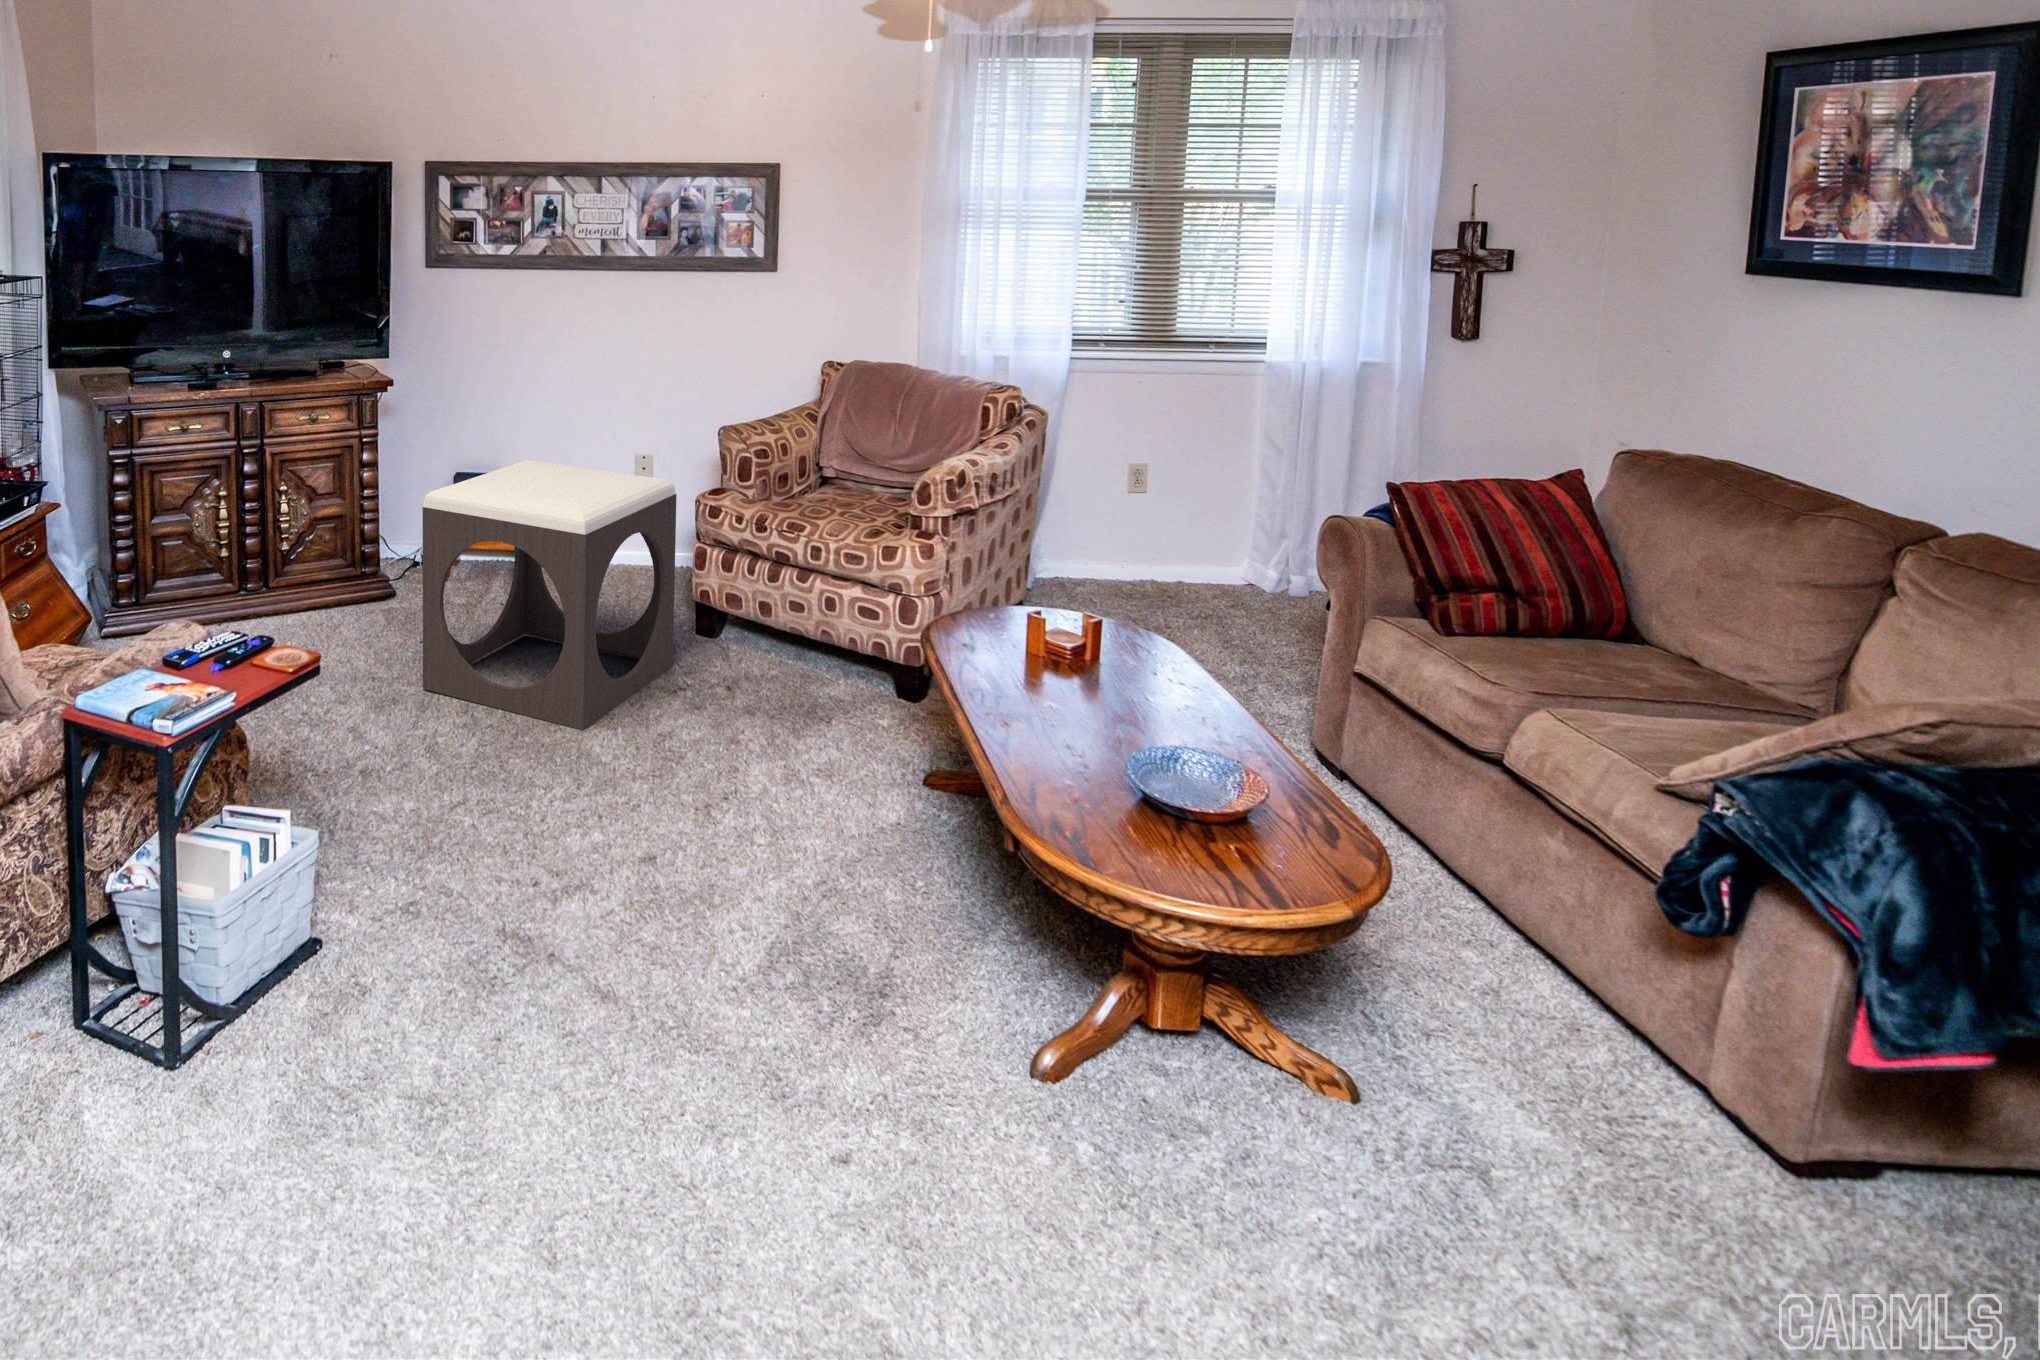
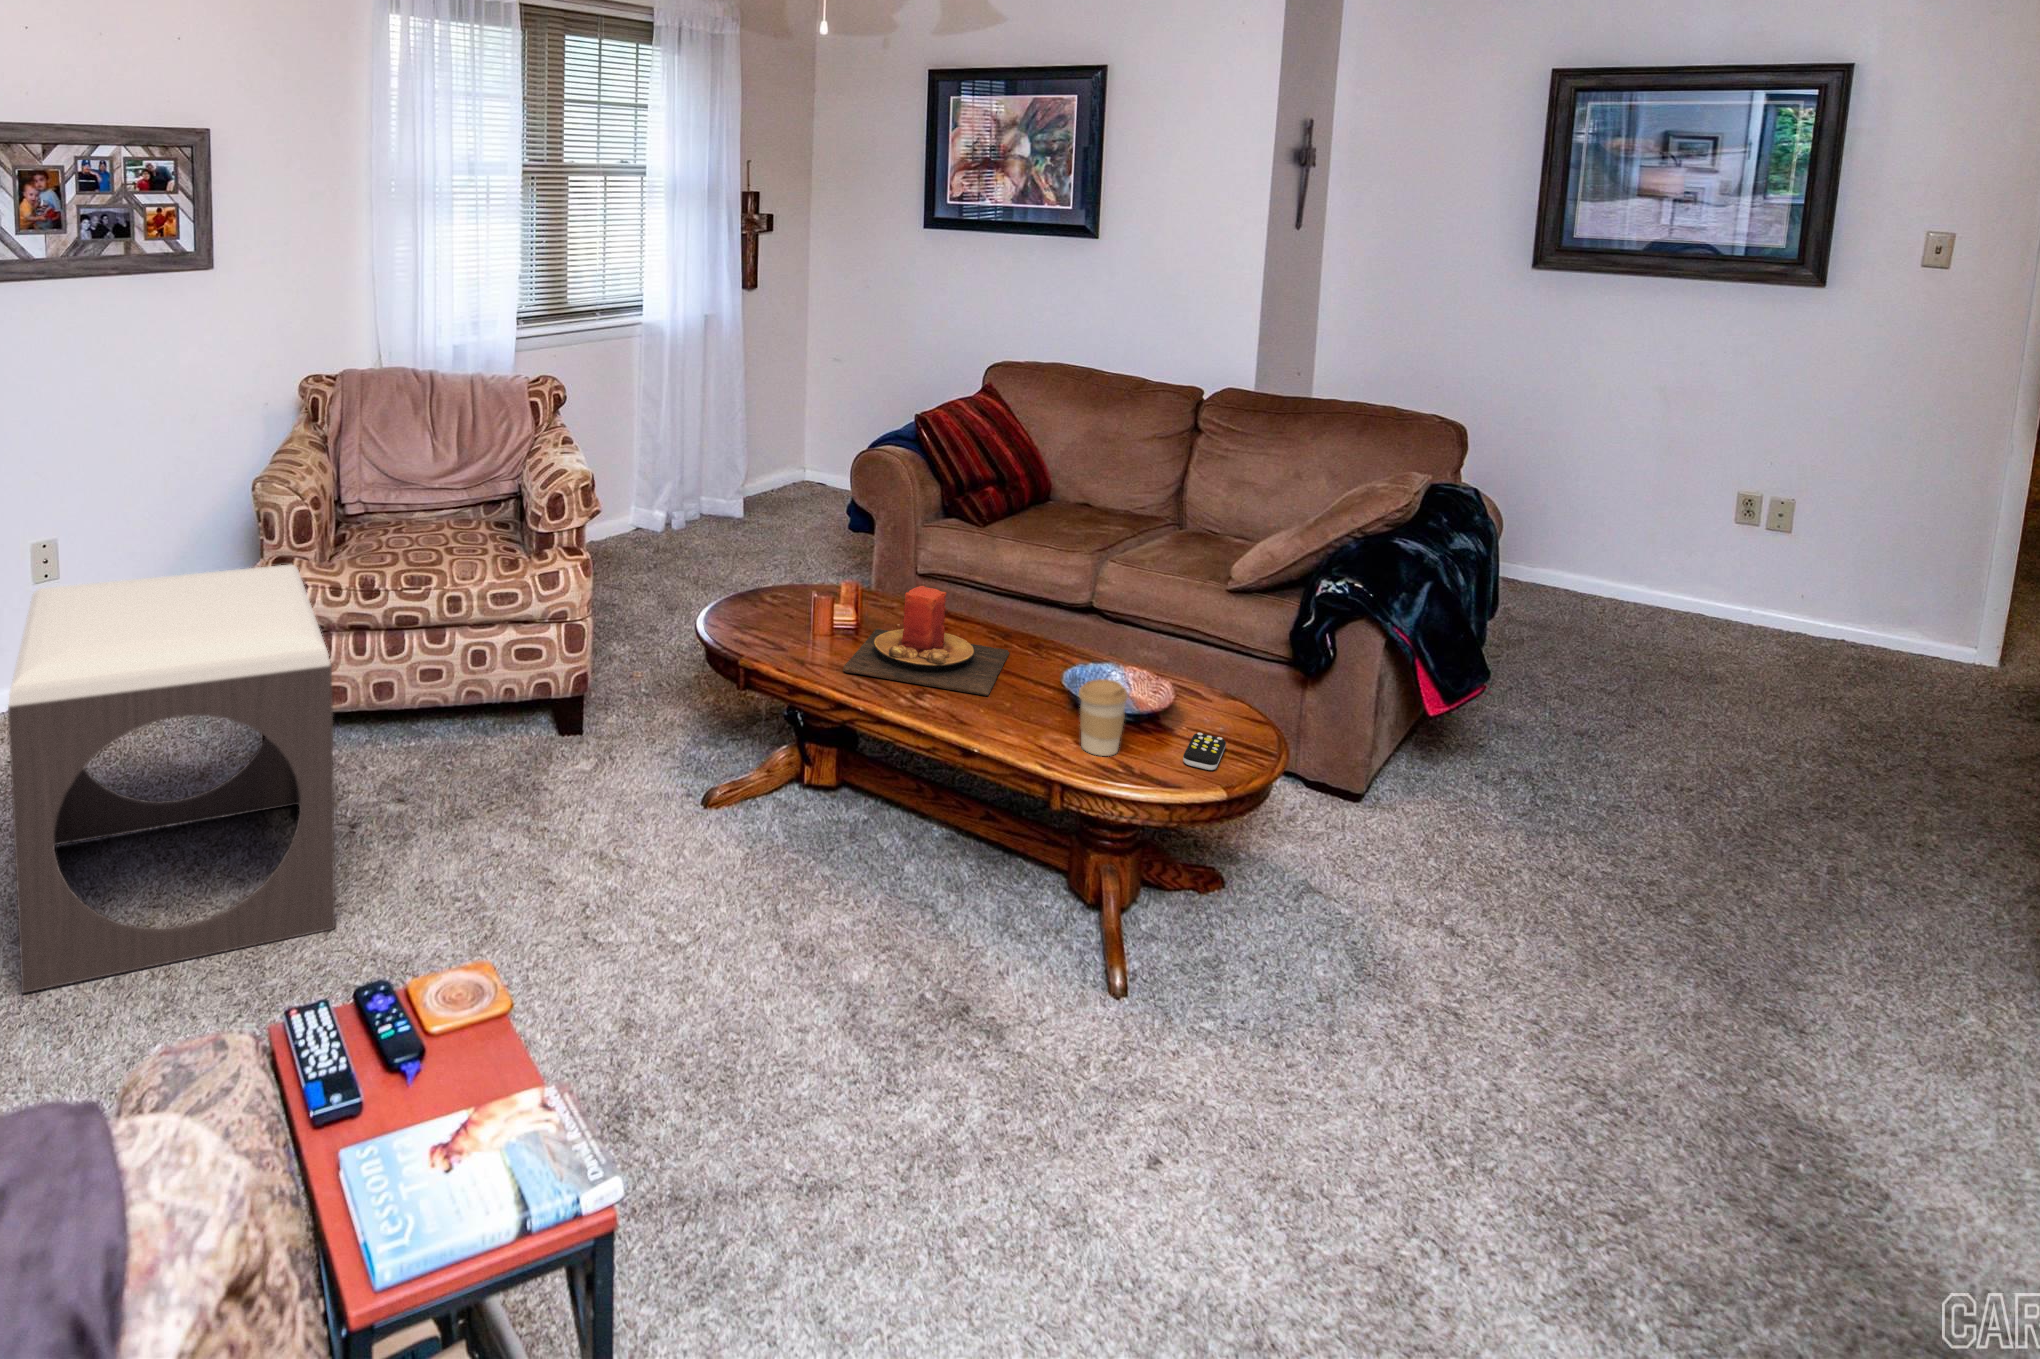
candle: none [977,613,1183,730] -> present [843,586,1009,696]
coffee cup: none [1047,721,1105,806] -> present [1078,679,1128,756]
remote control: none [1127,826,1214,857] -> present [1183,733,1226,770]

